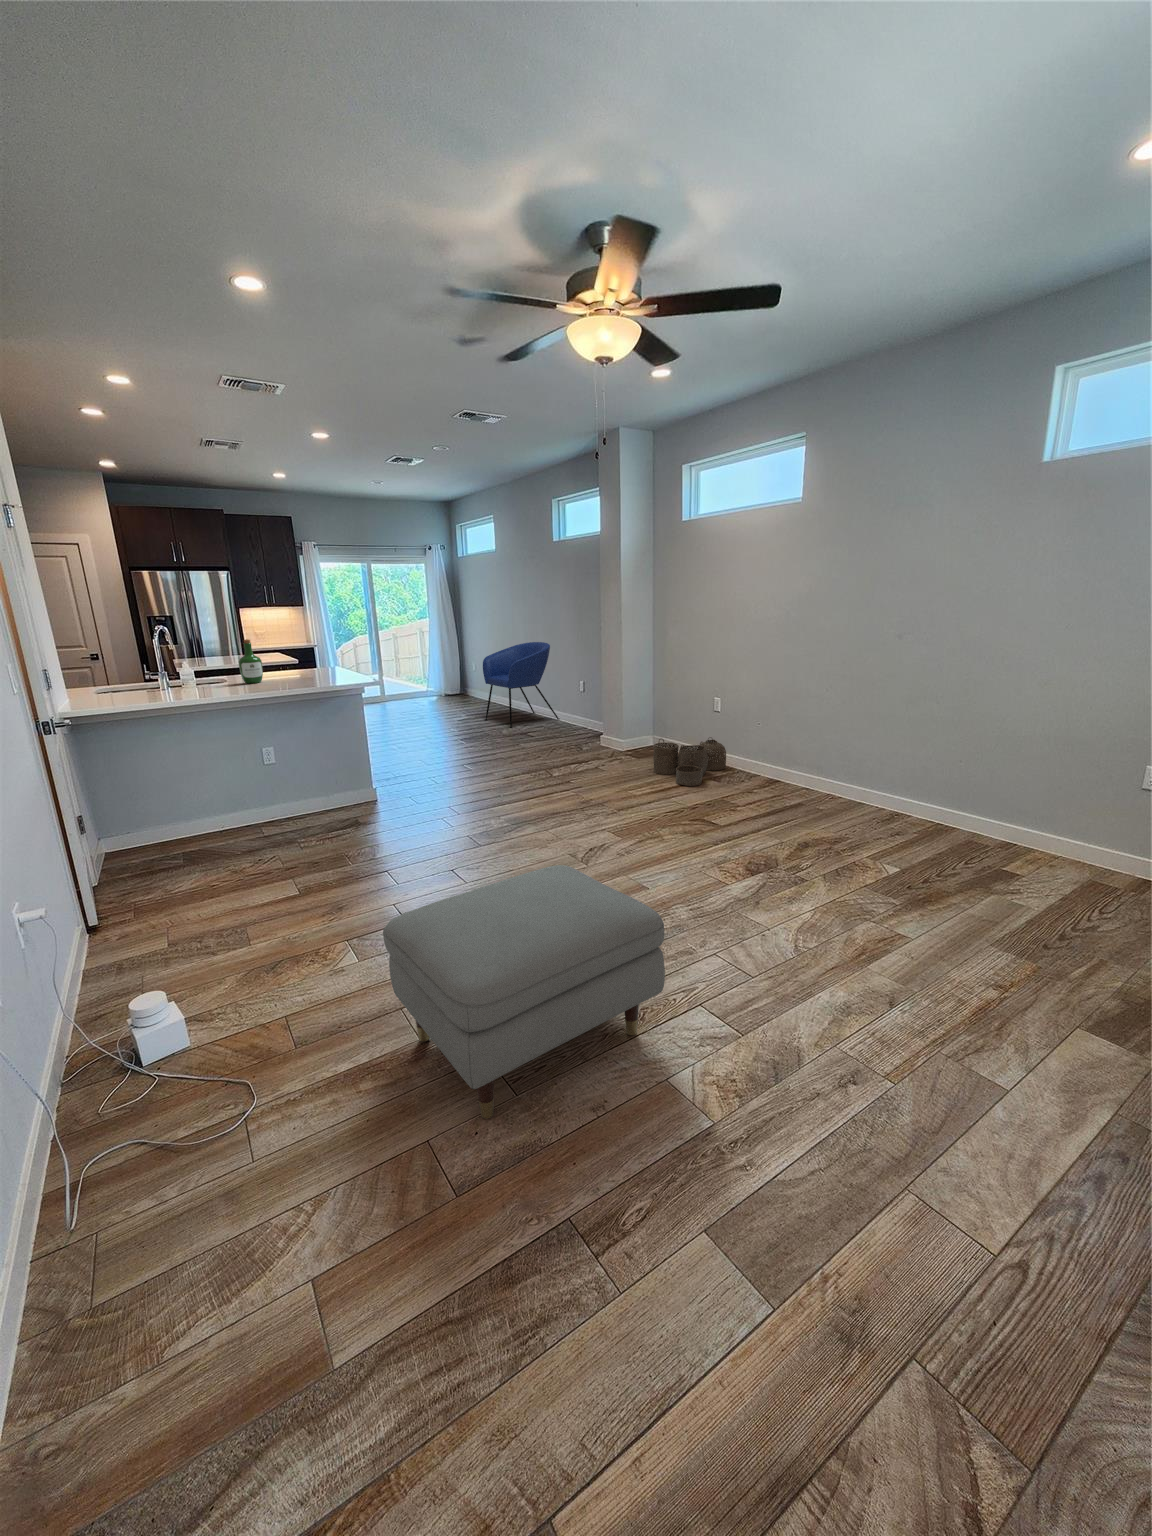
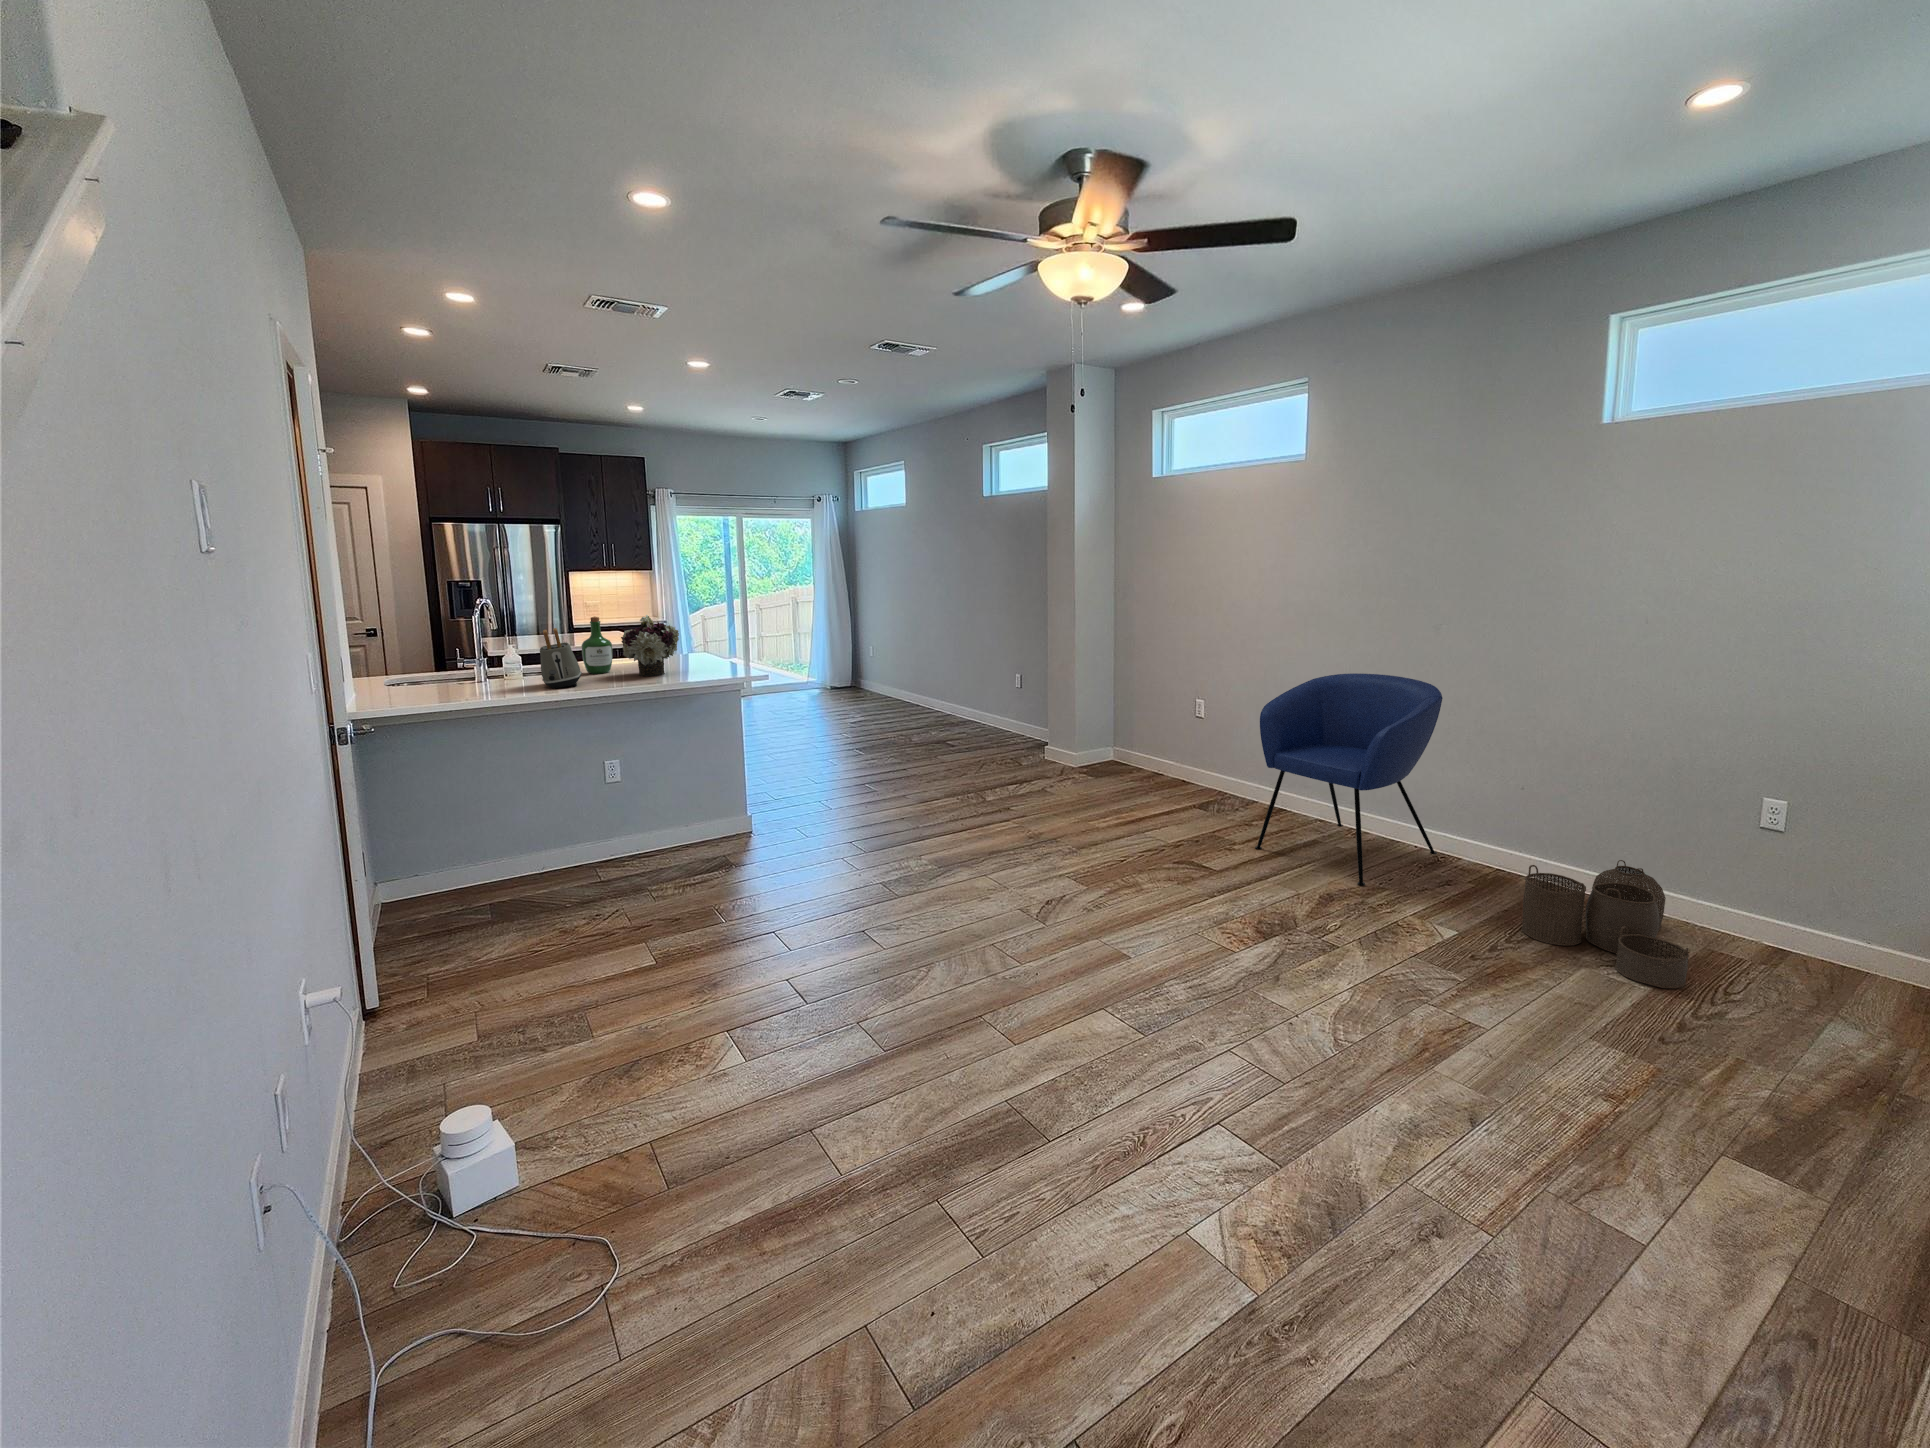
flower arrangement: none [267,637,310,684] -> present [621,615,679,676]
armchair: present [483,642,559,728] -> present [1255,673,1443,886]
toaster: none [204,648,238,694] -> present [540,628,582,688]
woven basket: present [653,739,726,786] -> present [1522,860,1689,988]
ottoman: present [383,865,665,1119] -> none [801,927,1178,1295]

